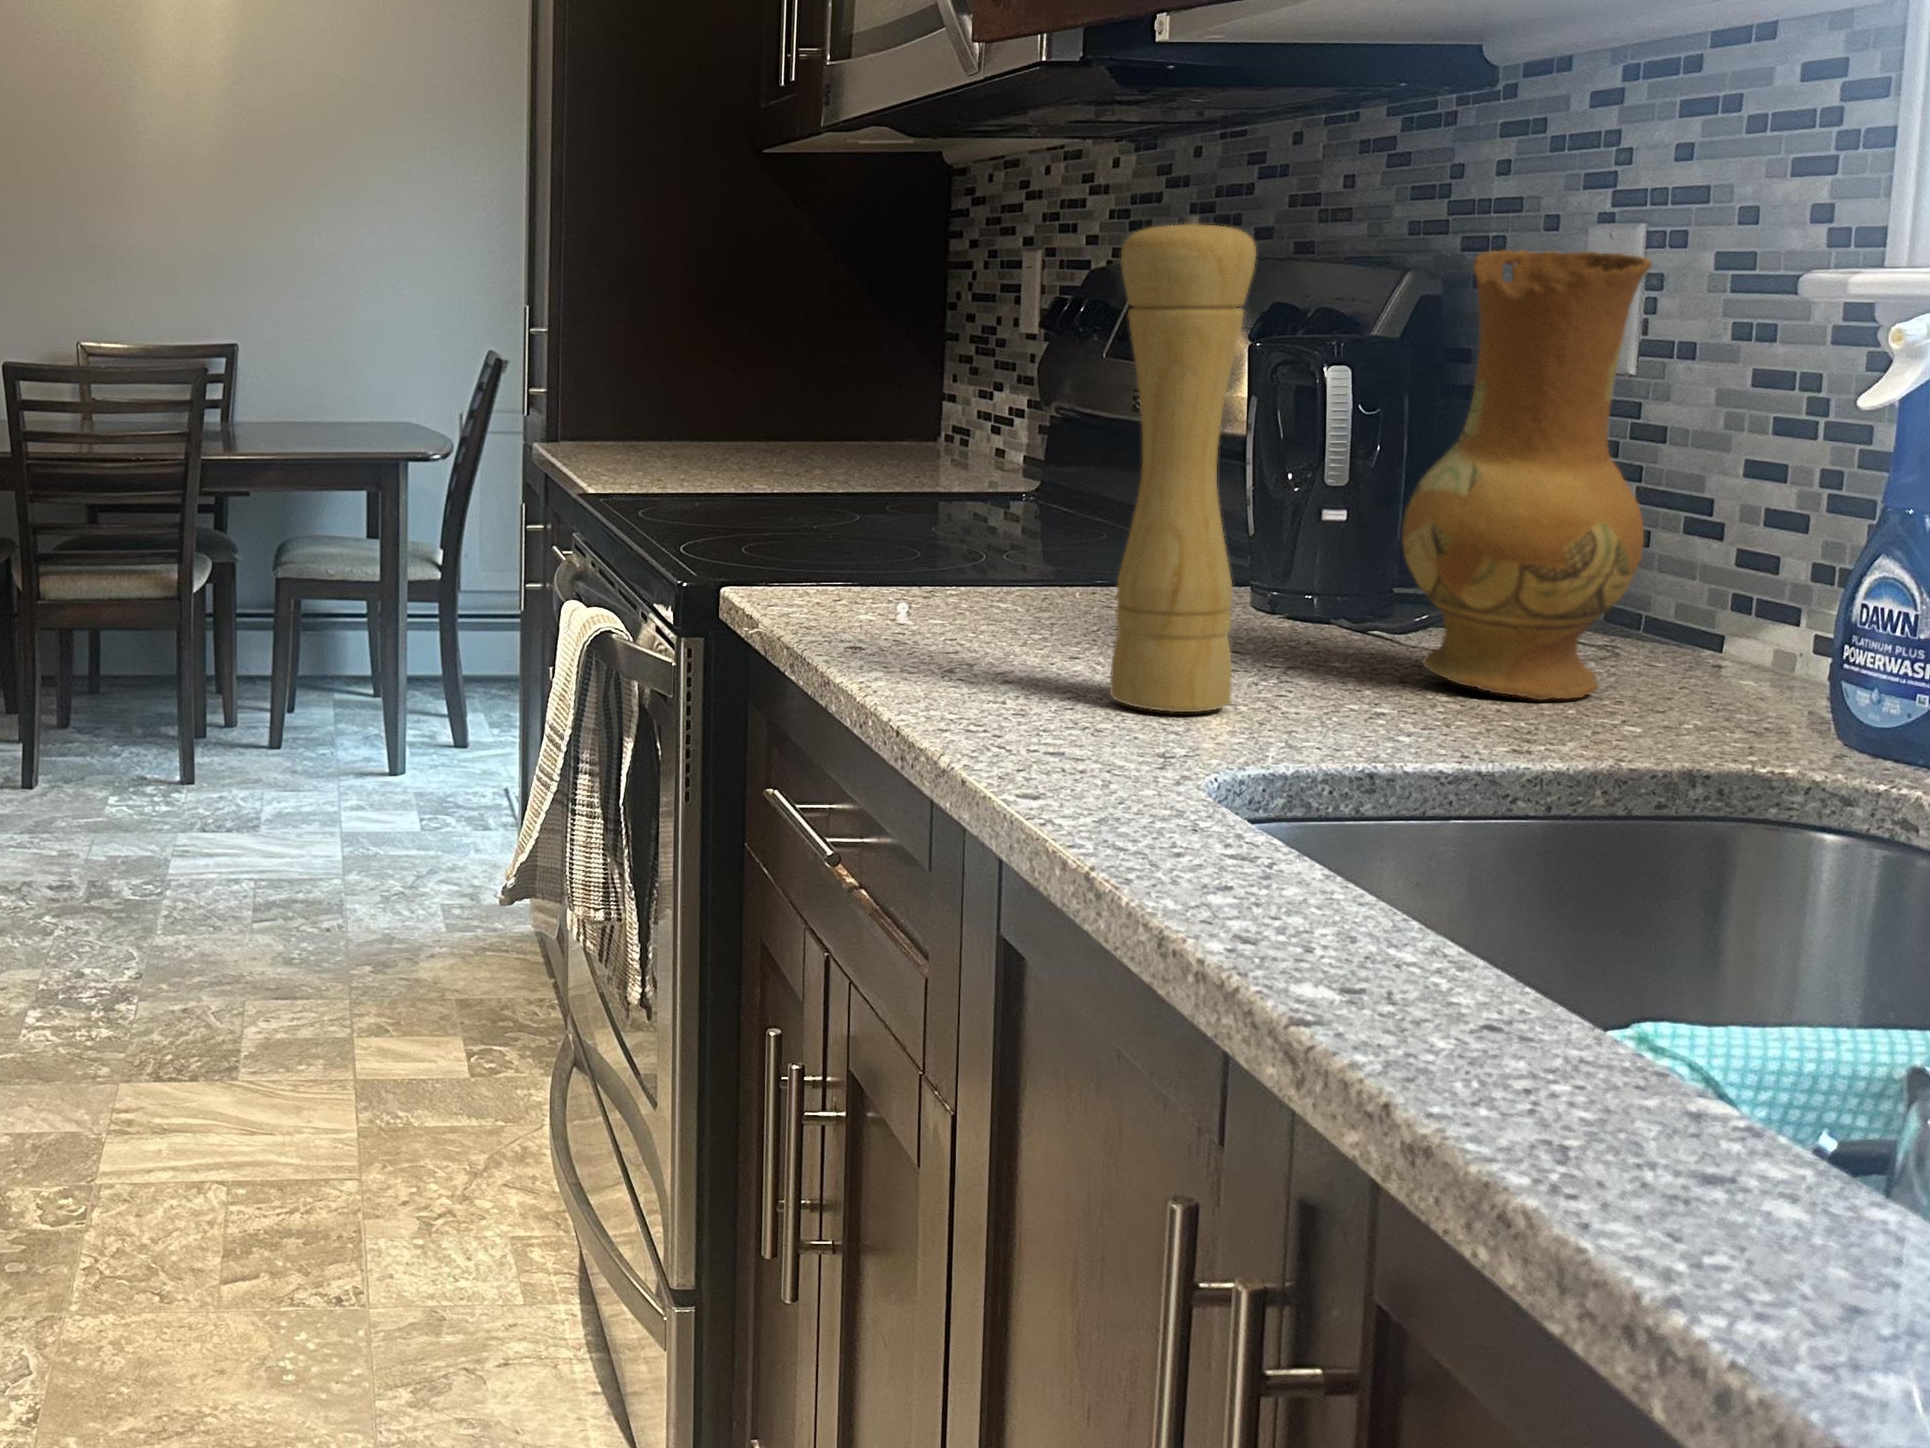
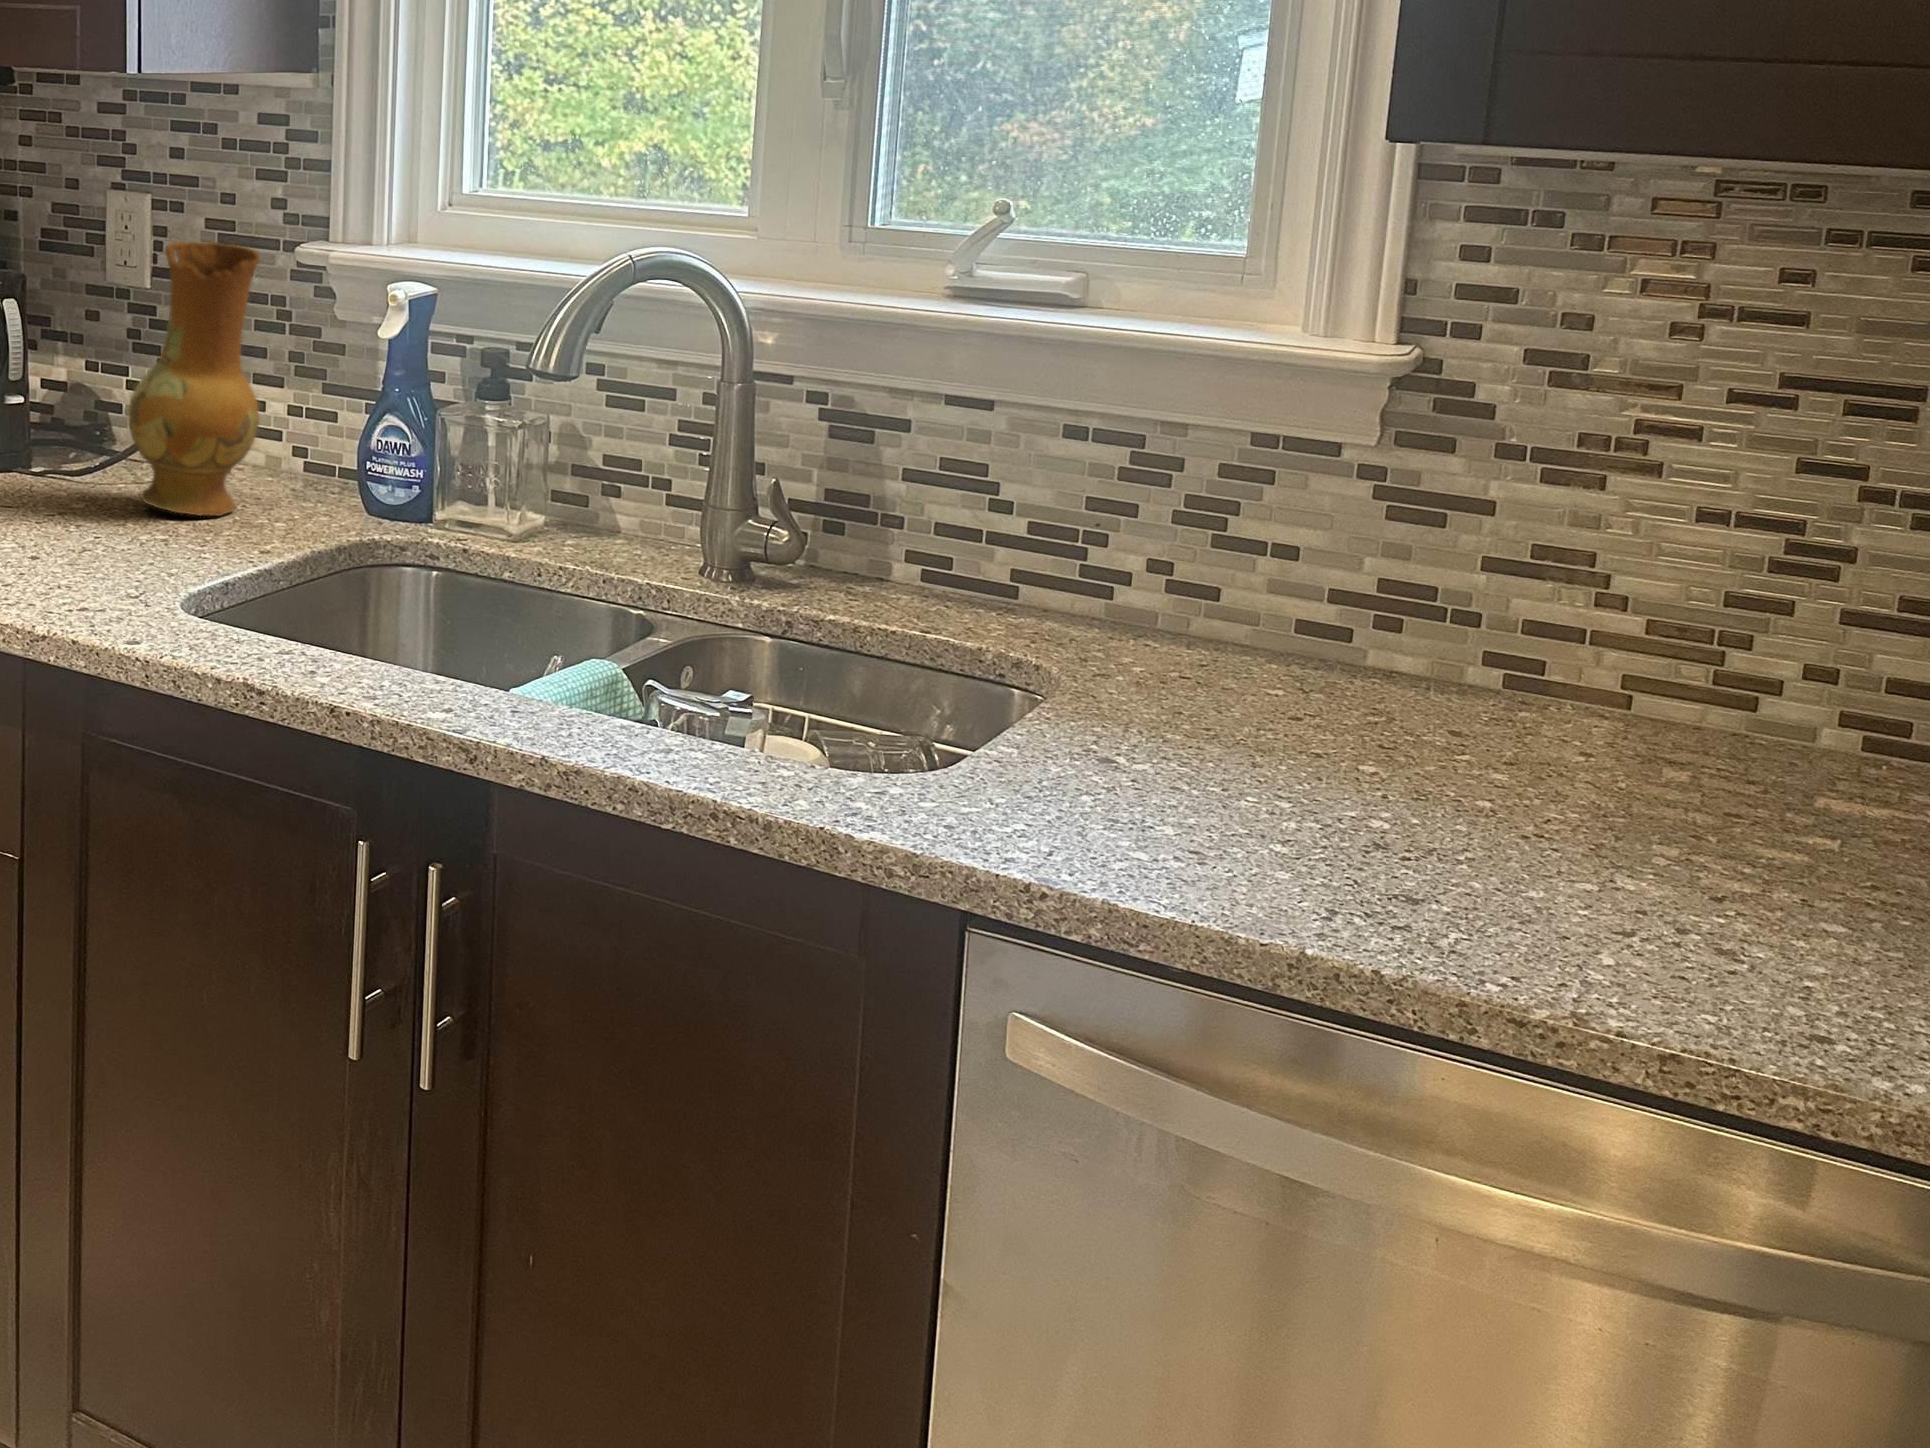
pepper mill: present [1110,216,1256,712] -> none [24,242,106,564]

